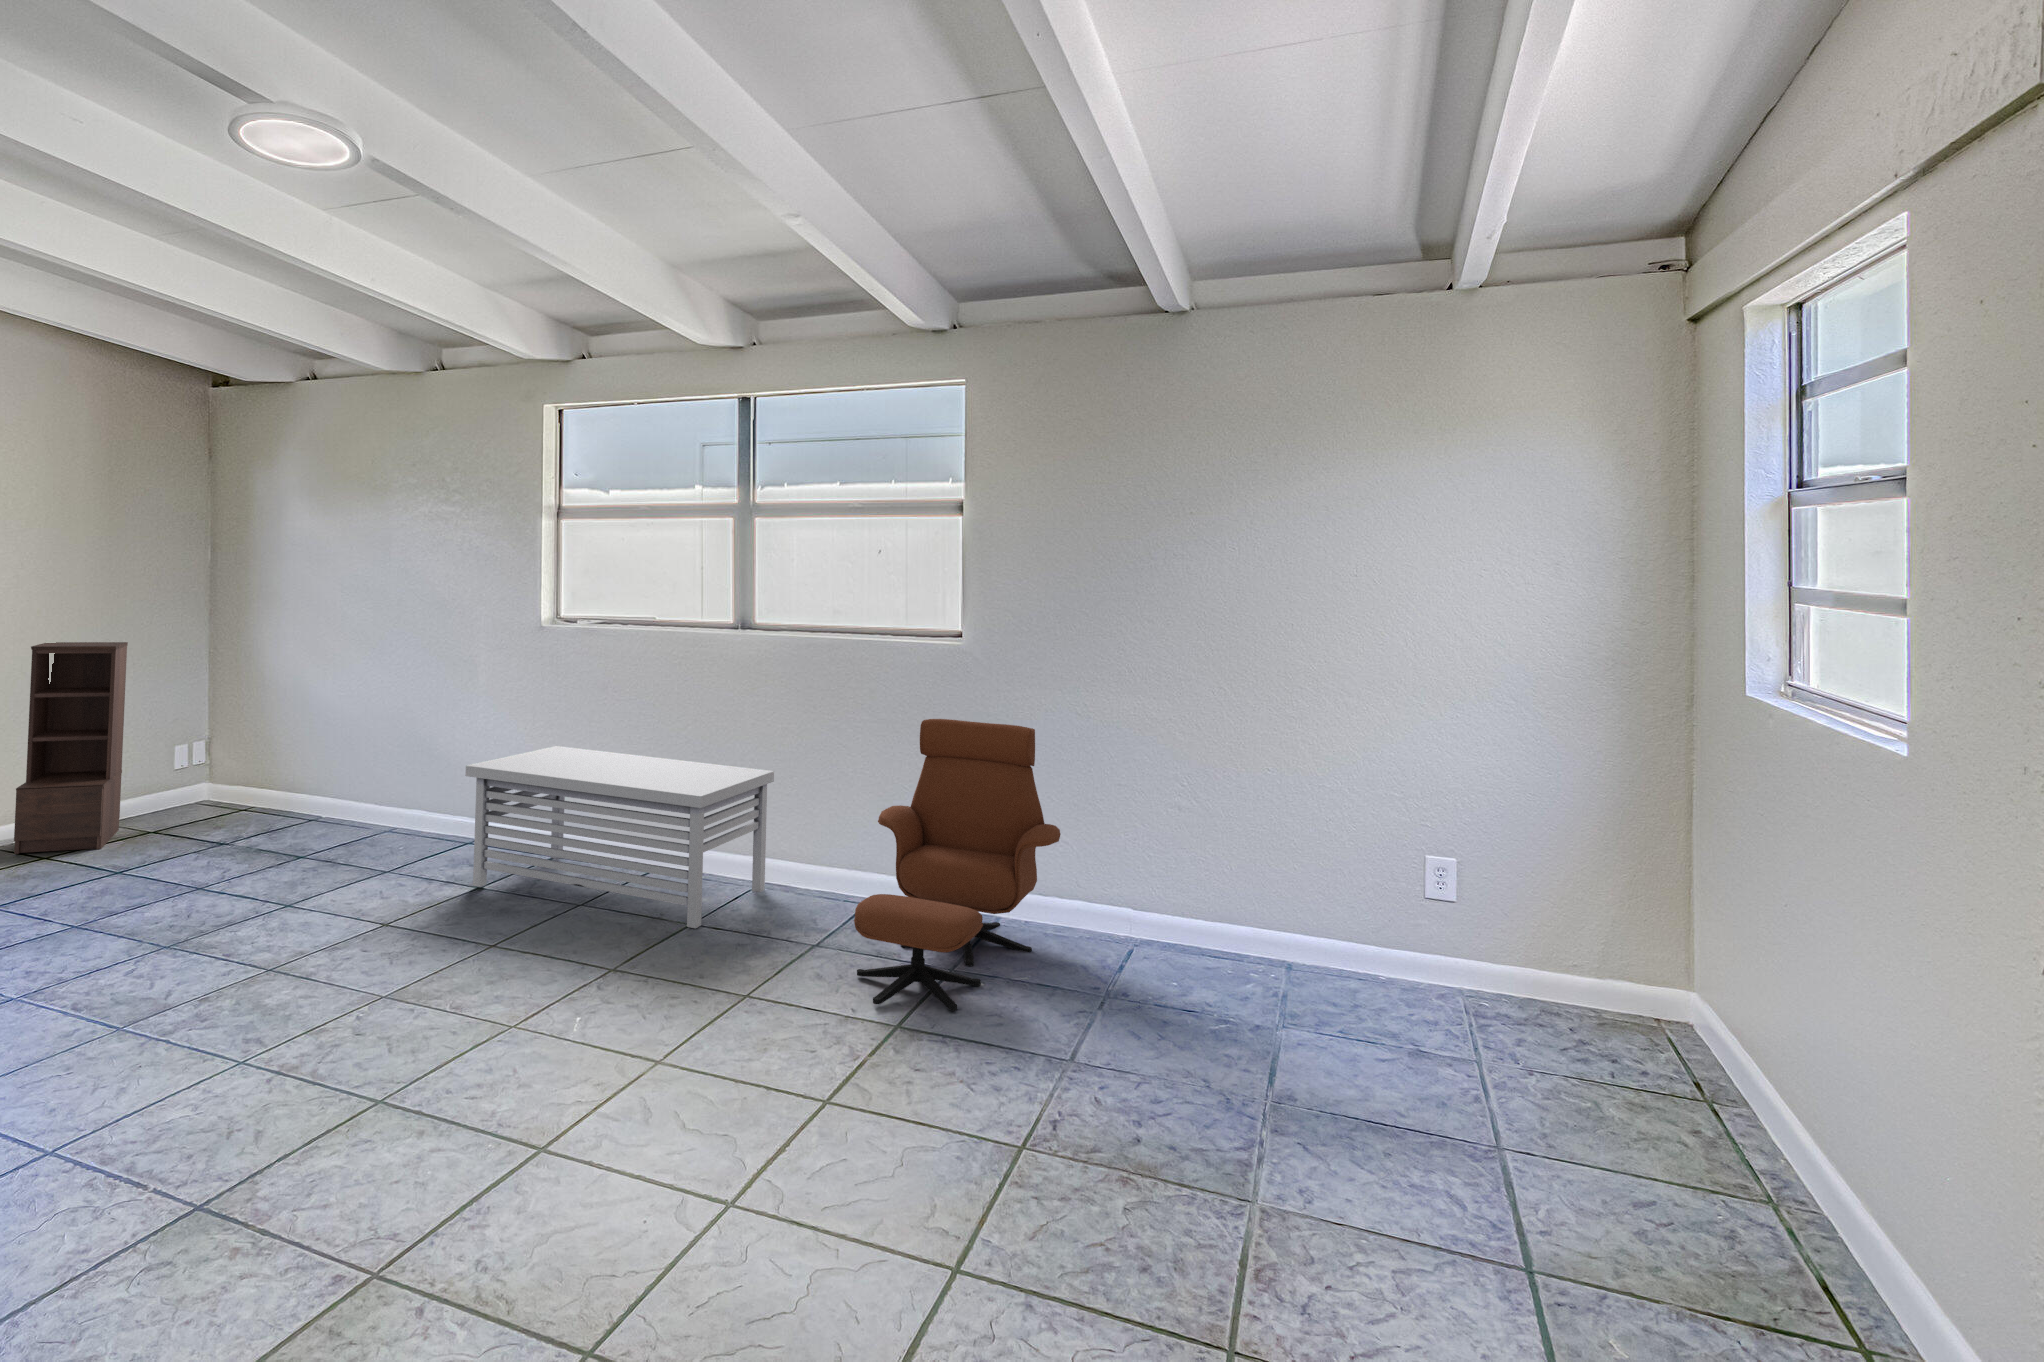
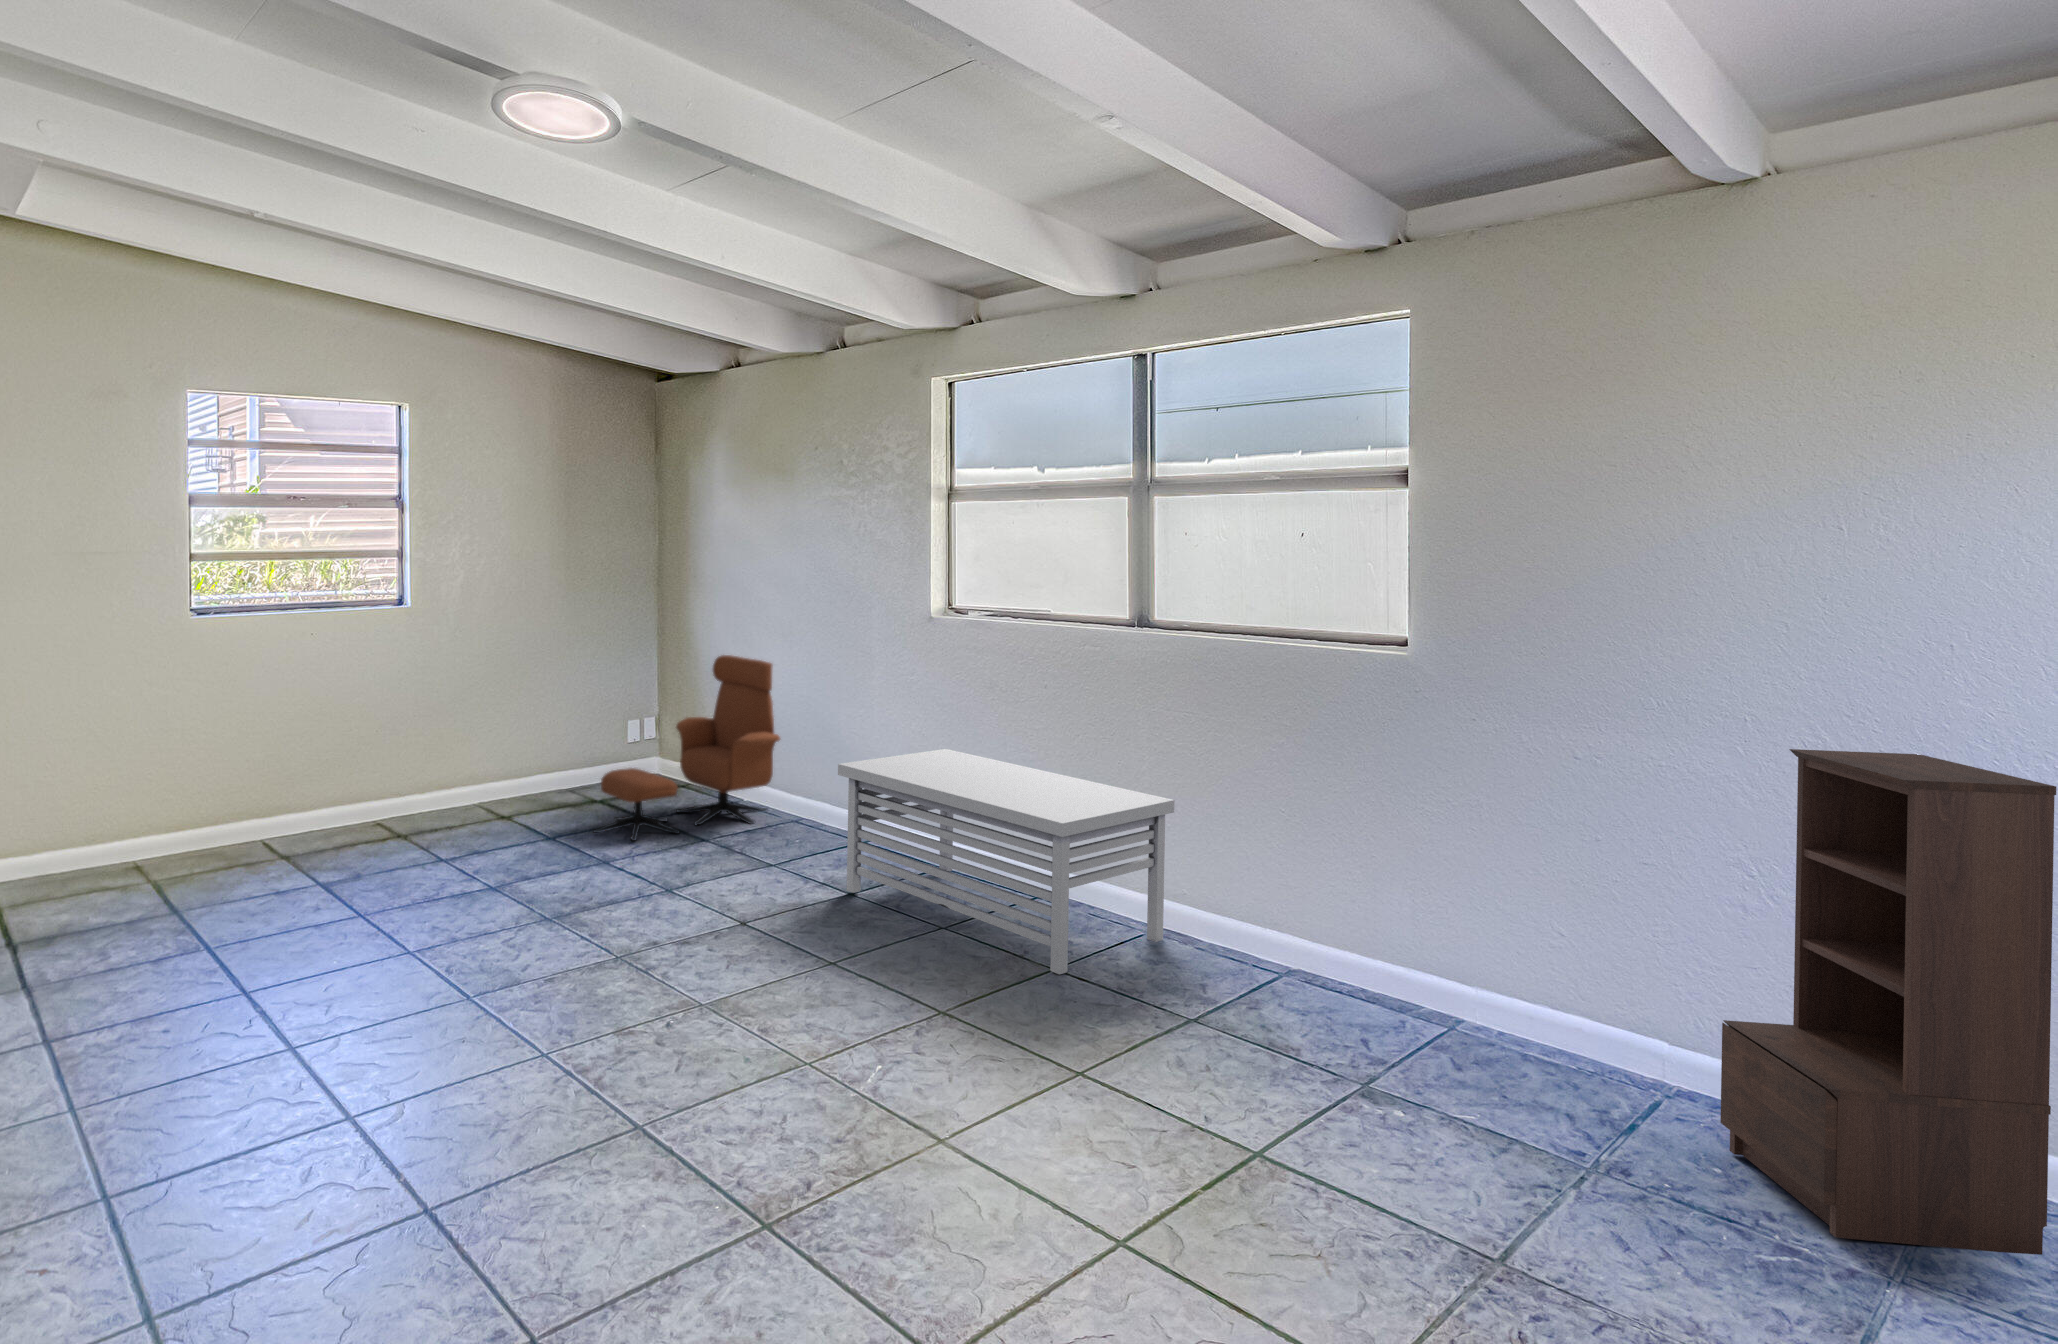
bookshelf: present [14,642,128,854] -> present [1720,749,2056,1255]
lounge chair: present [854,719,1061,1011] -> present [593,655,780,841]

